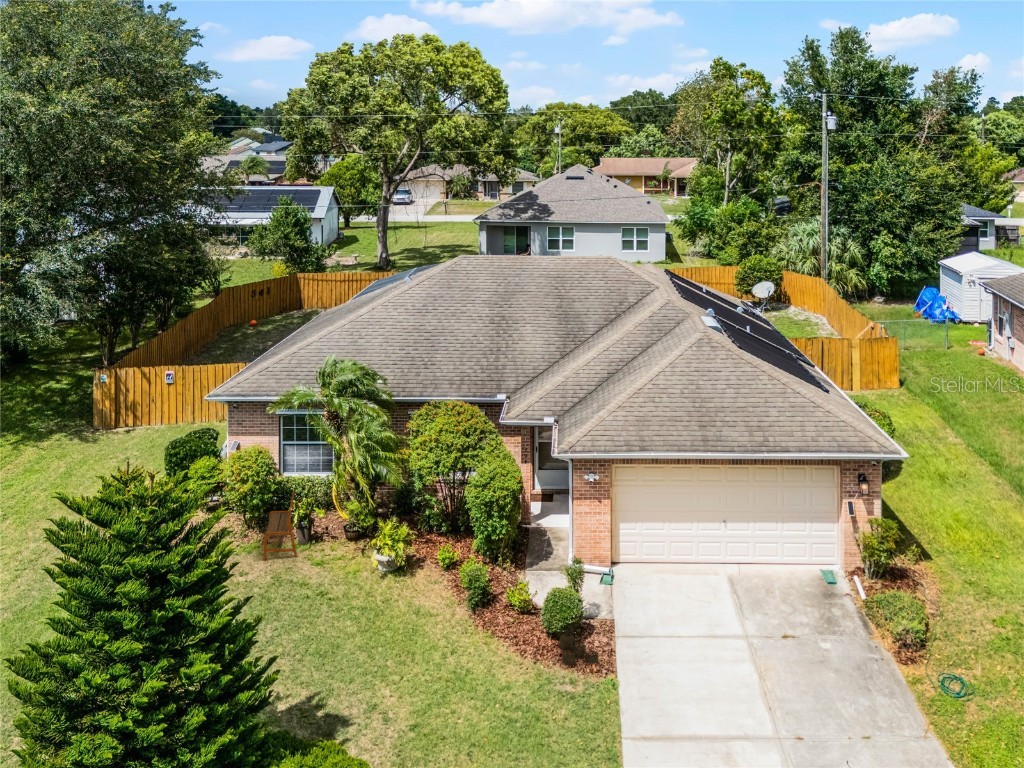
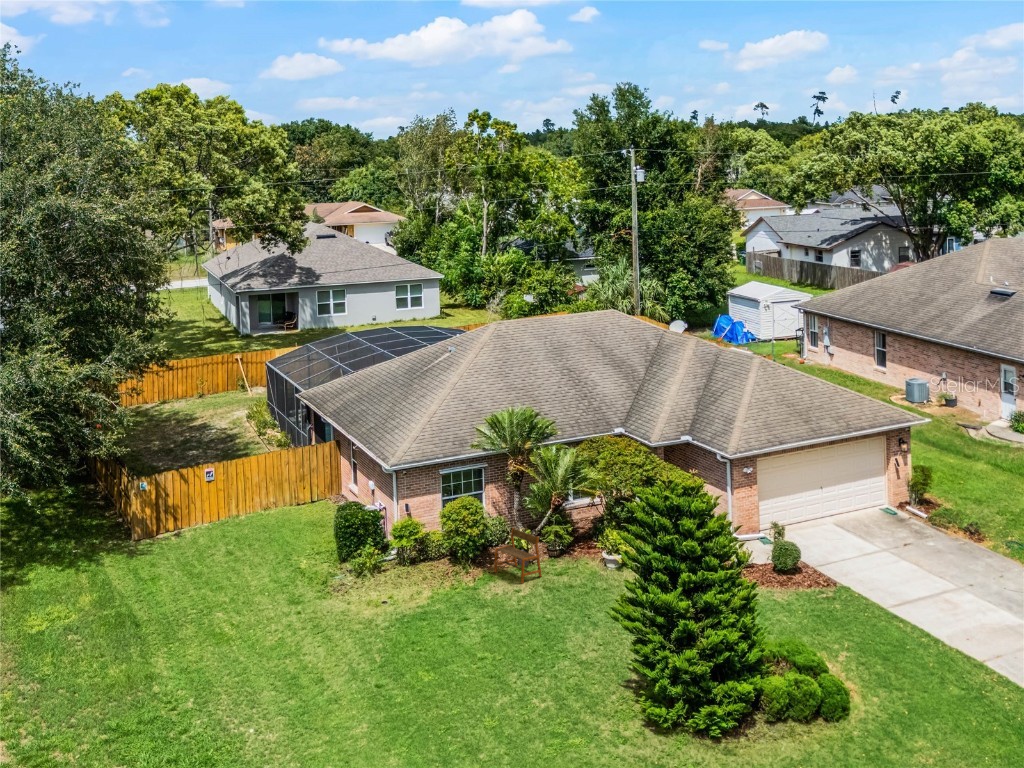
woven basket: present [559,633,598,665] -> none [796,565,830,583]

